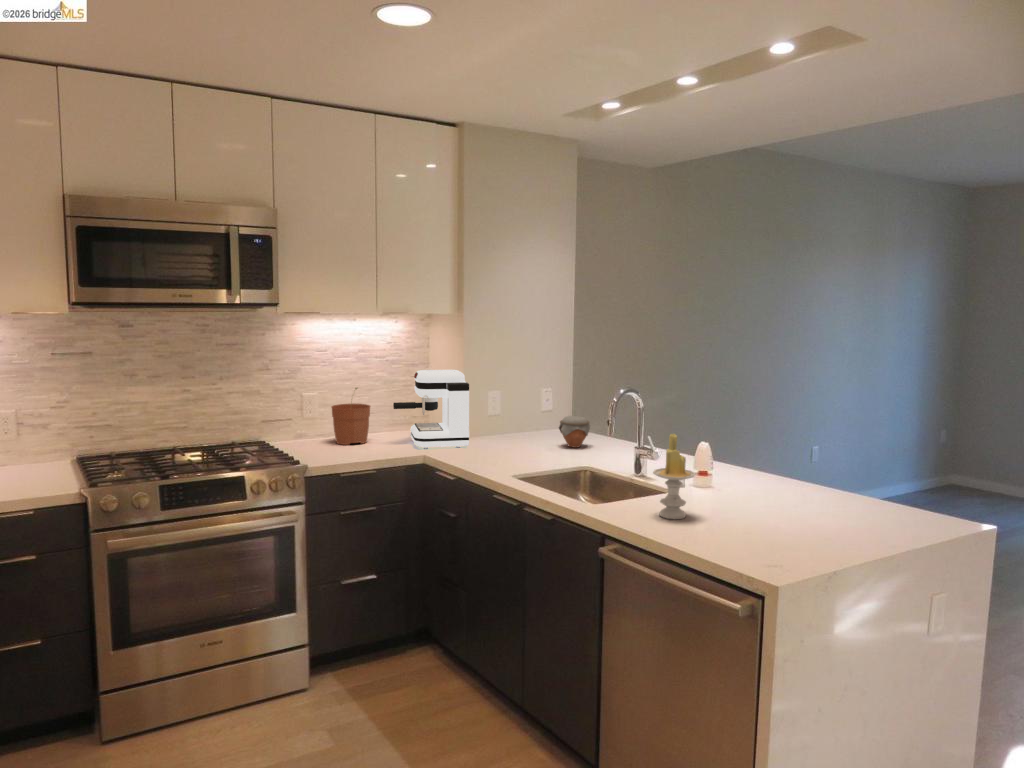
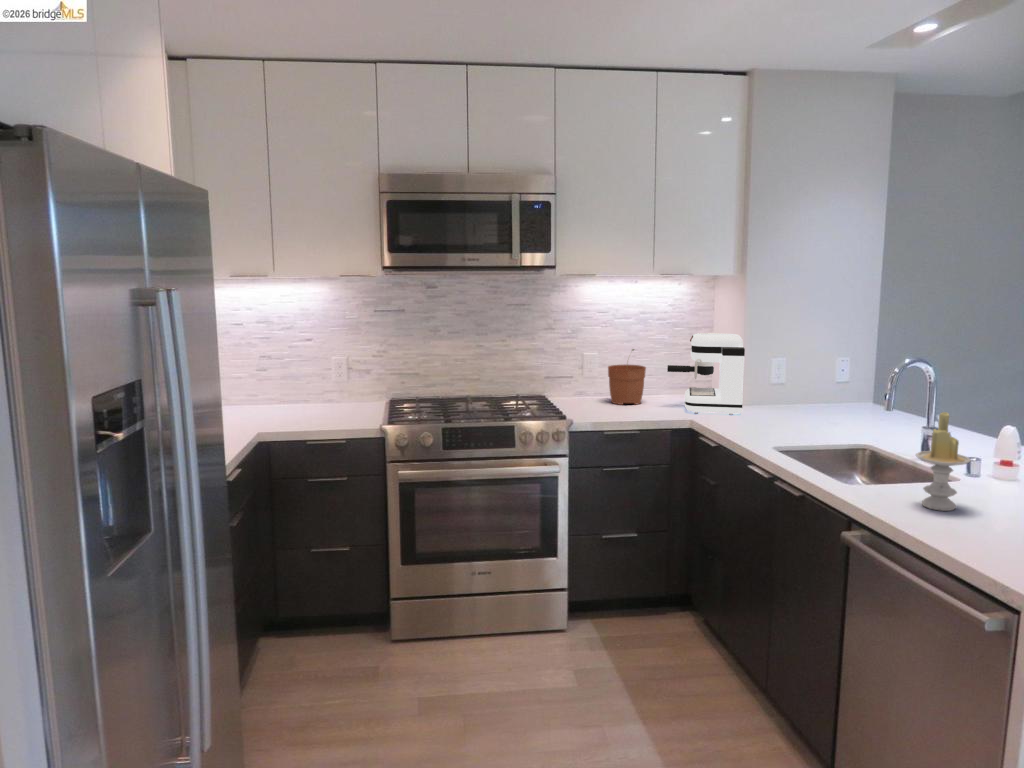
jar: present [559,416,590,448] -> none [846,388,886,424]

